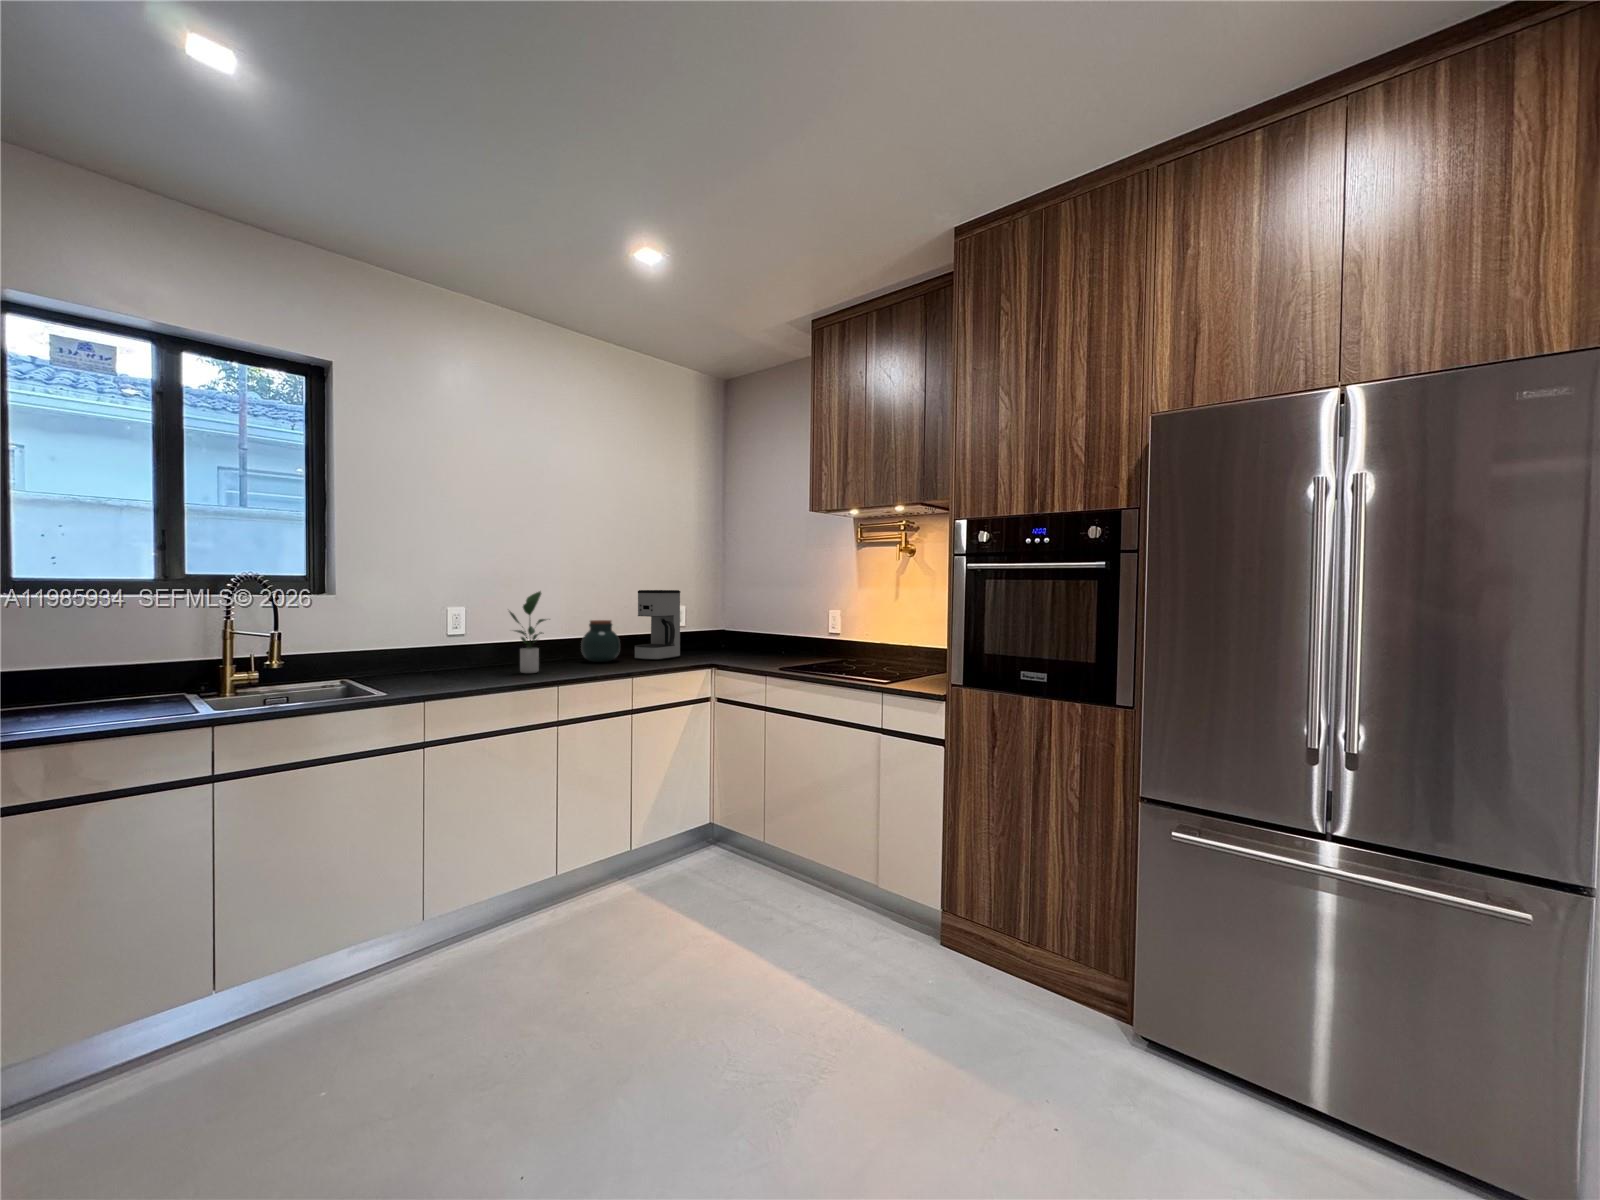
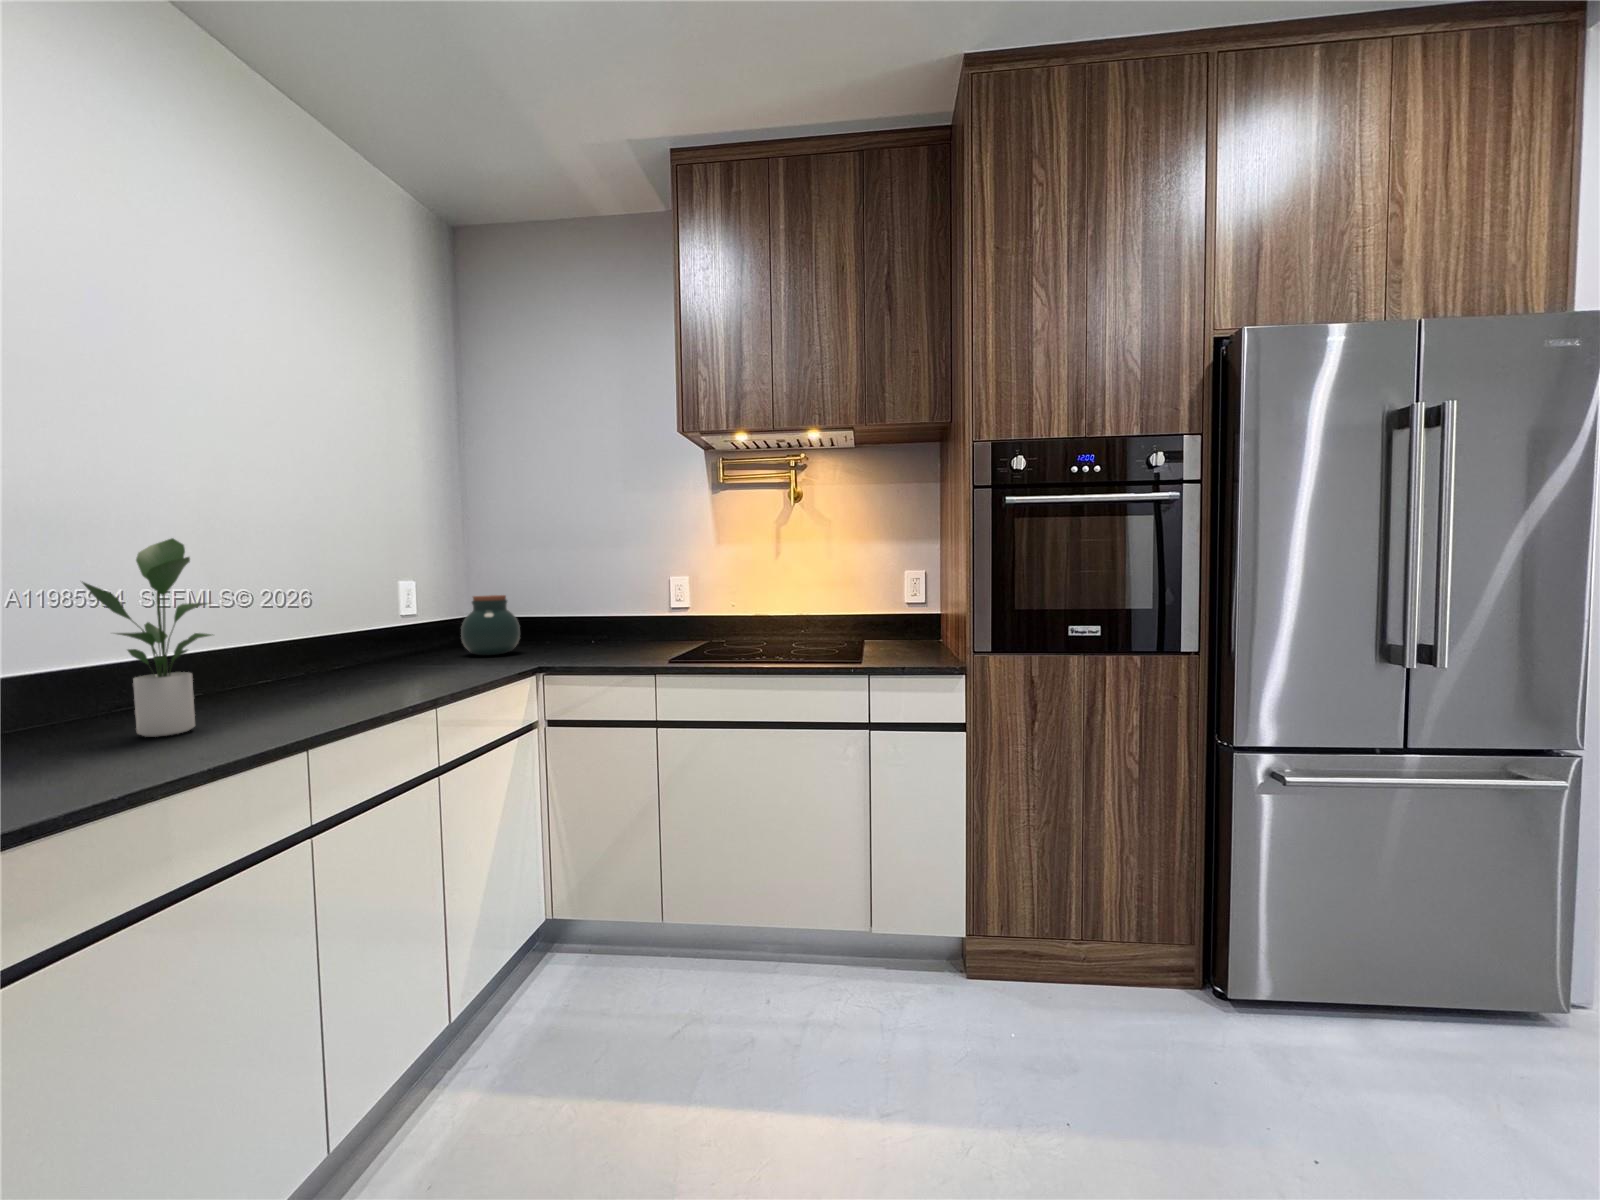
coffee maker: present [635,590,680,660] -> none [337,548,423,677]
jar: present [581,620,620,662] -> present [461,595,520,655]

